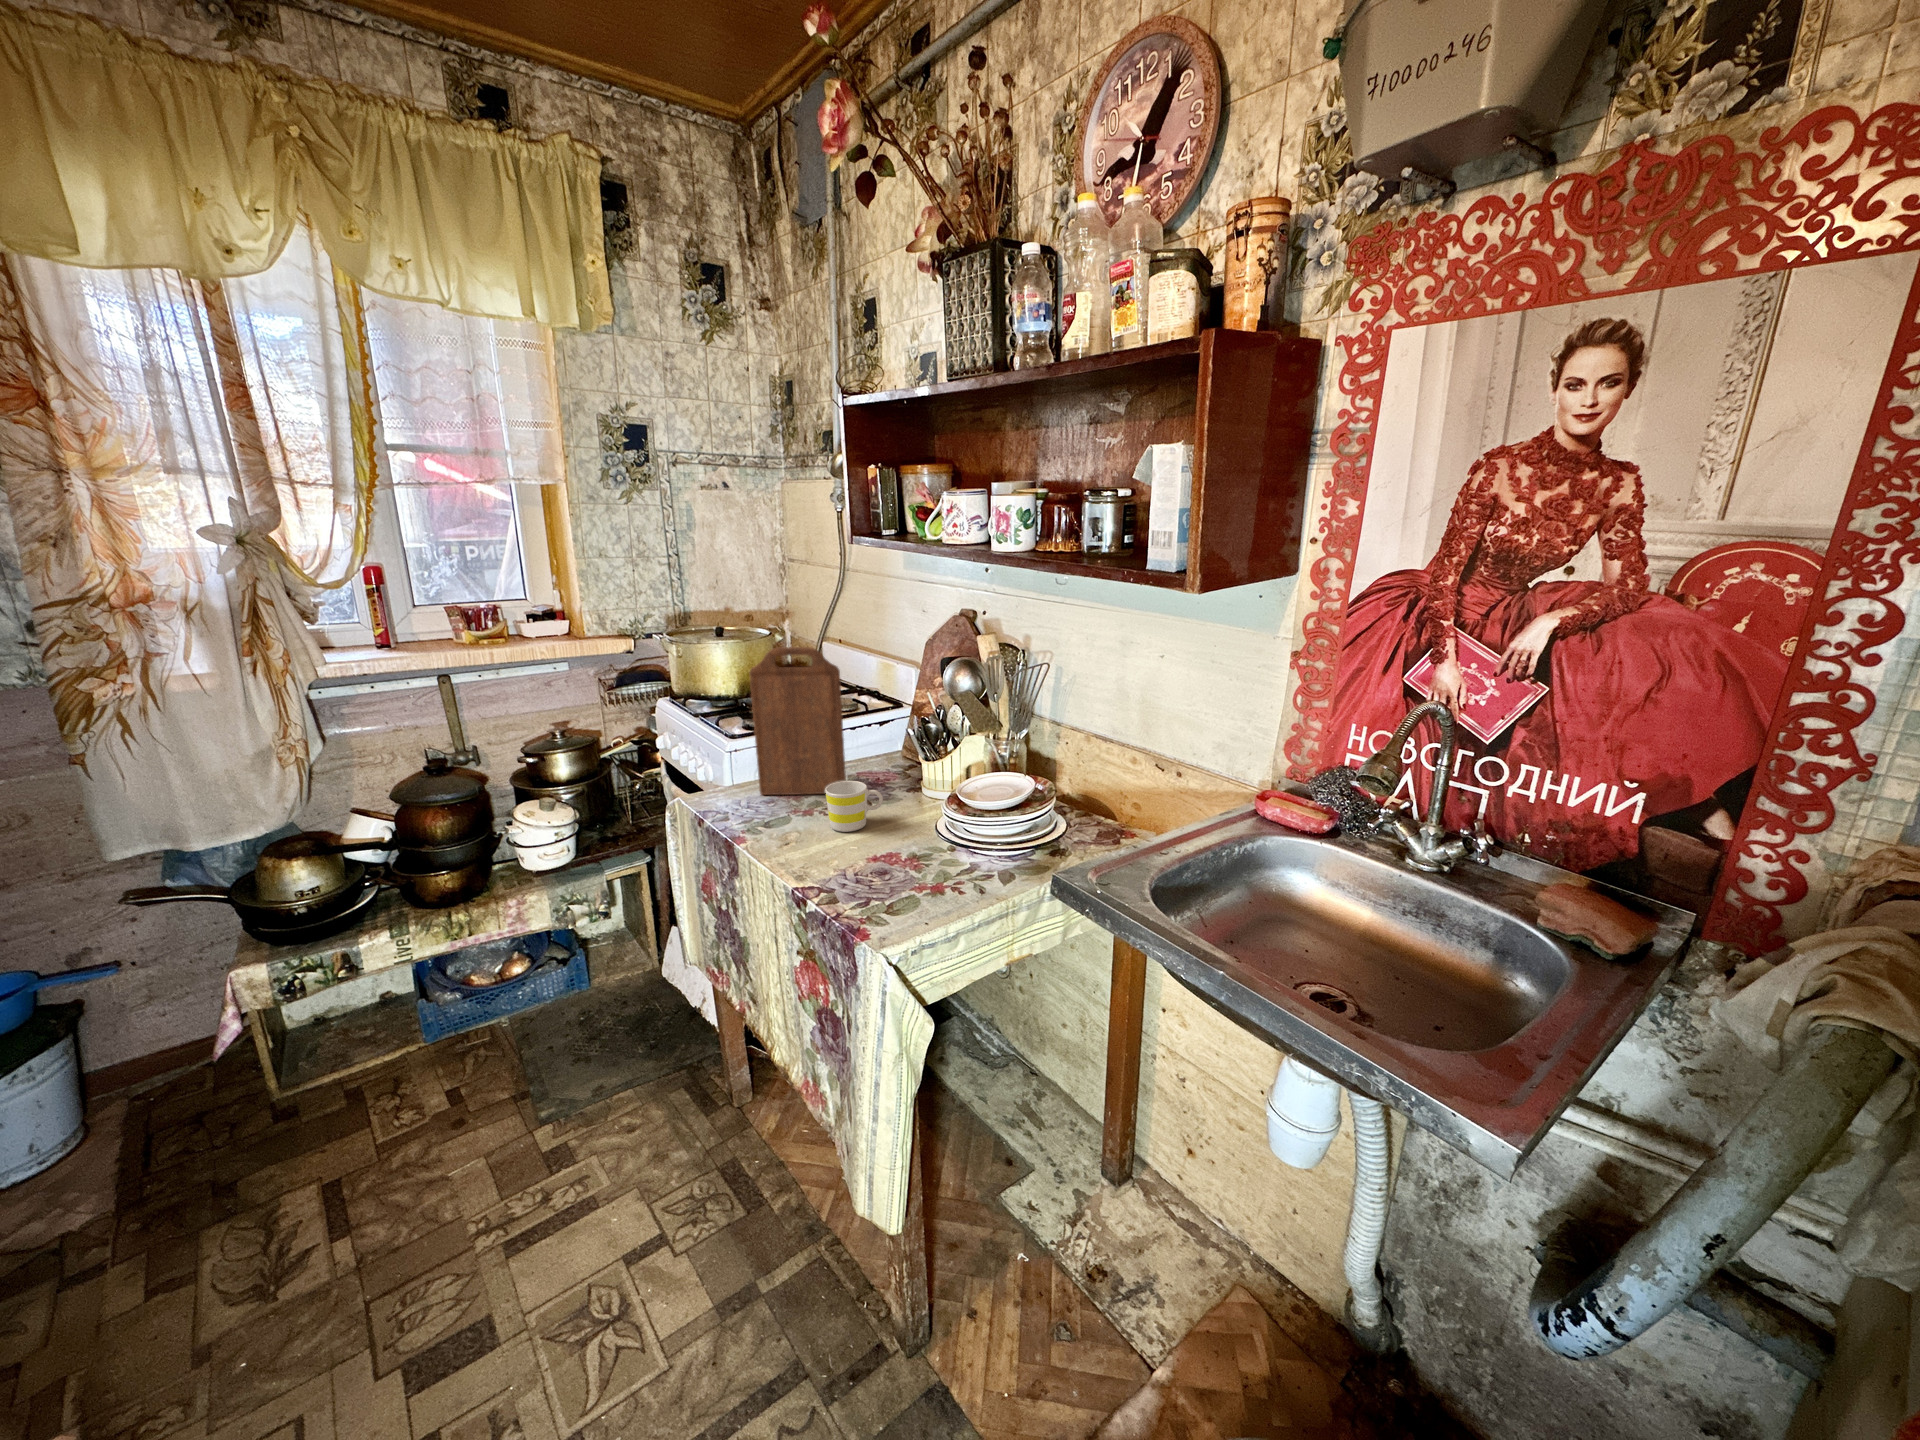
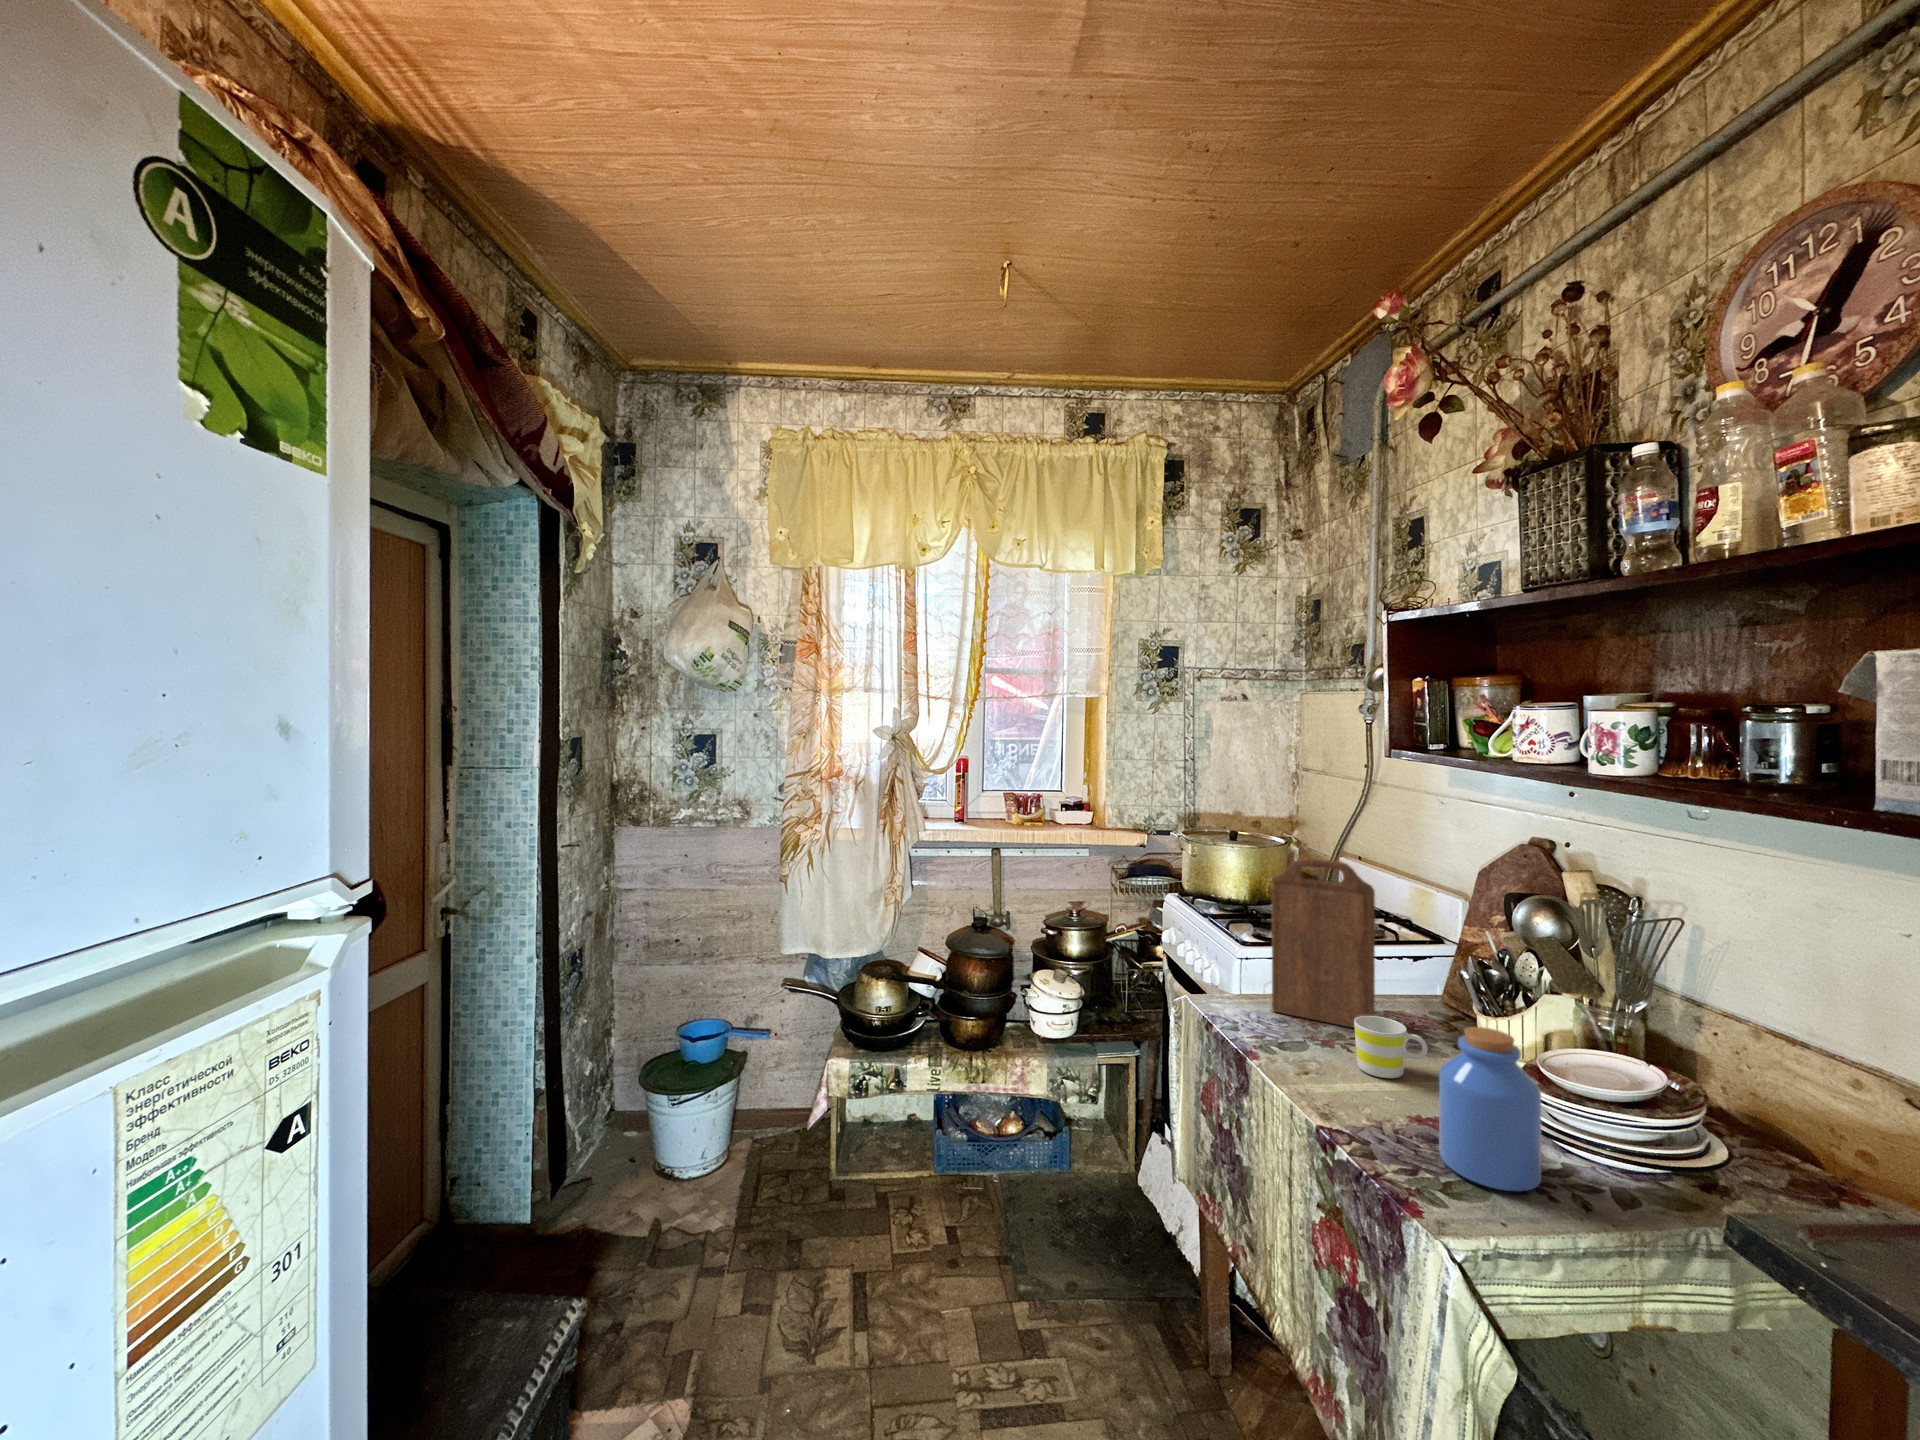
jar: none [884,774,956,898] -> present [1439,1027,1541,1191]

